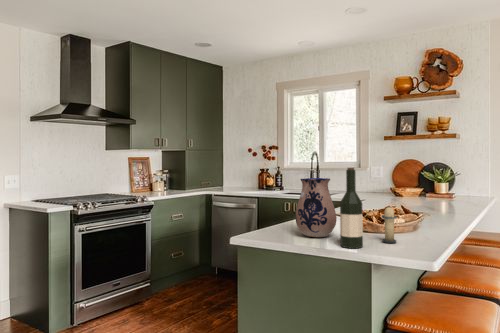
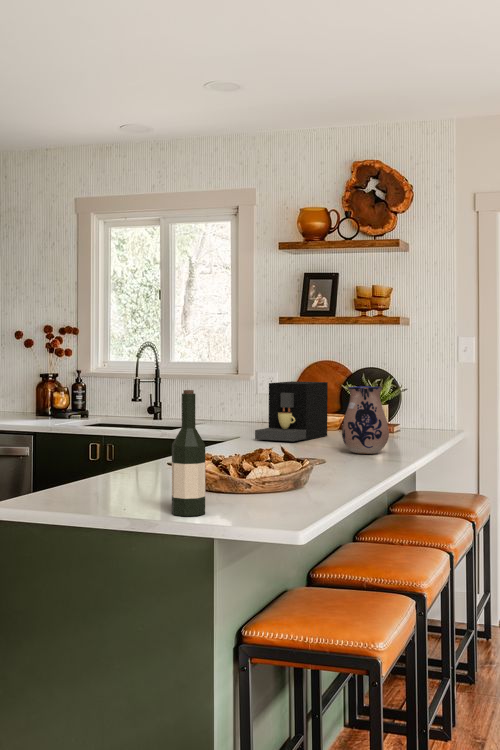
coffee maker: none [375,170,415,202] -> present [255,381,328,441]
ceramic pitcher: present [296,178,337,237] -> present [342,386,389,454]
candle: present [382,207,397,243] -> none [234,447,263,508]

